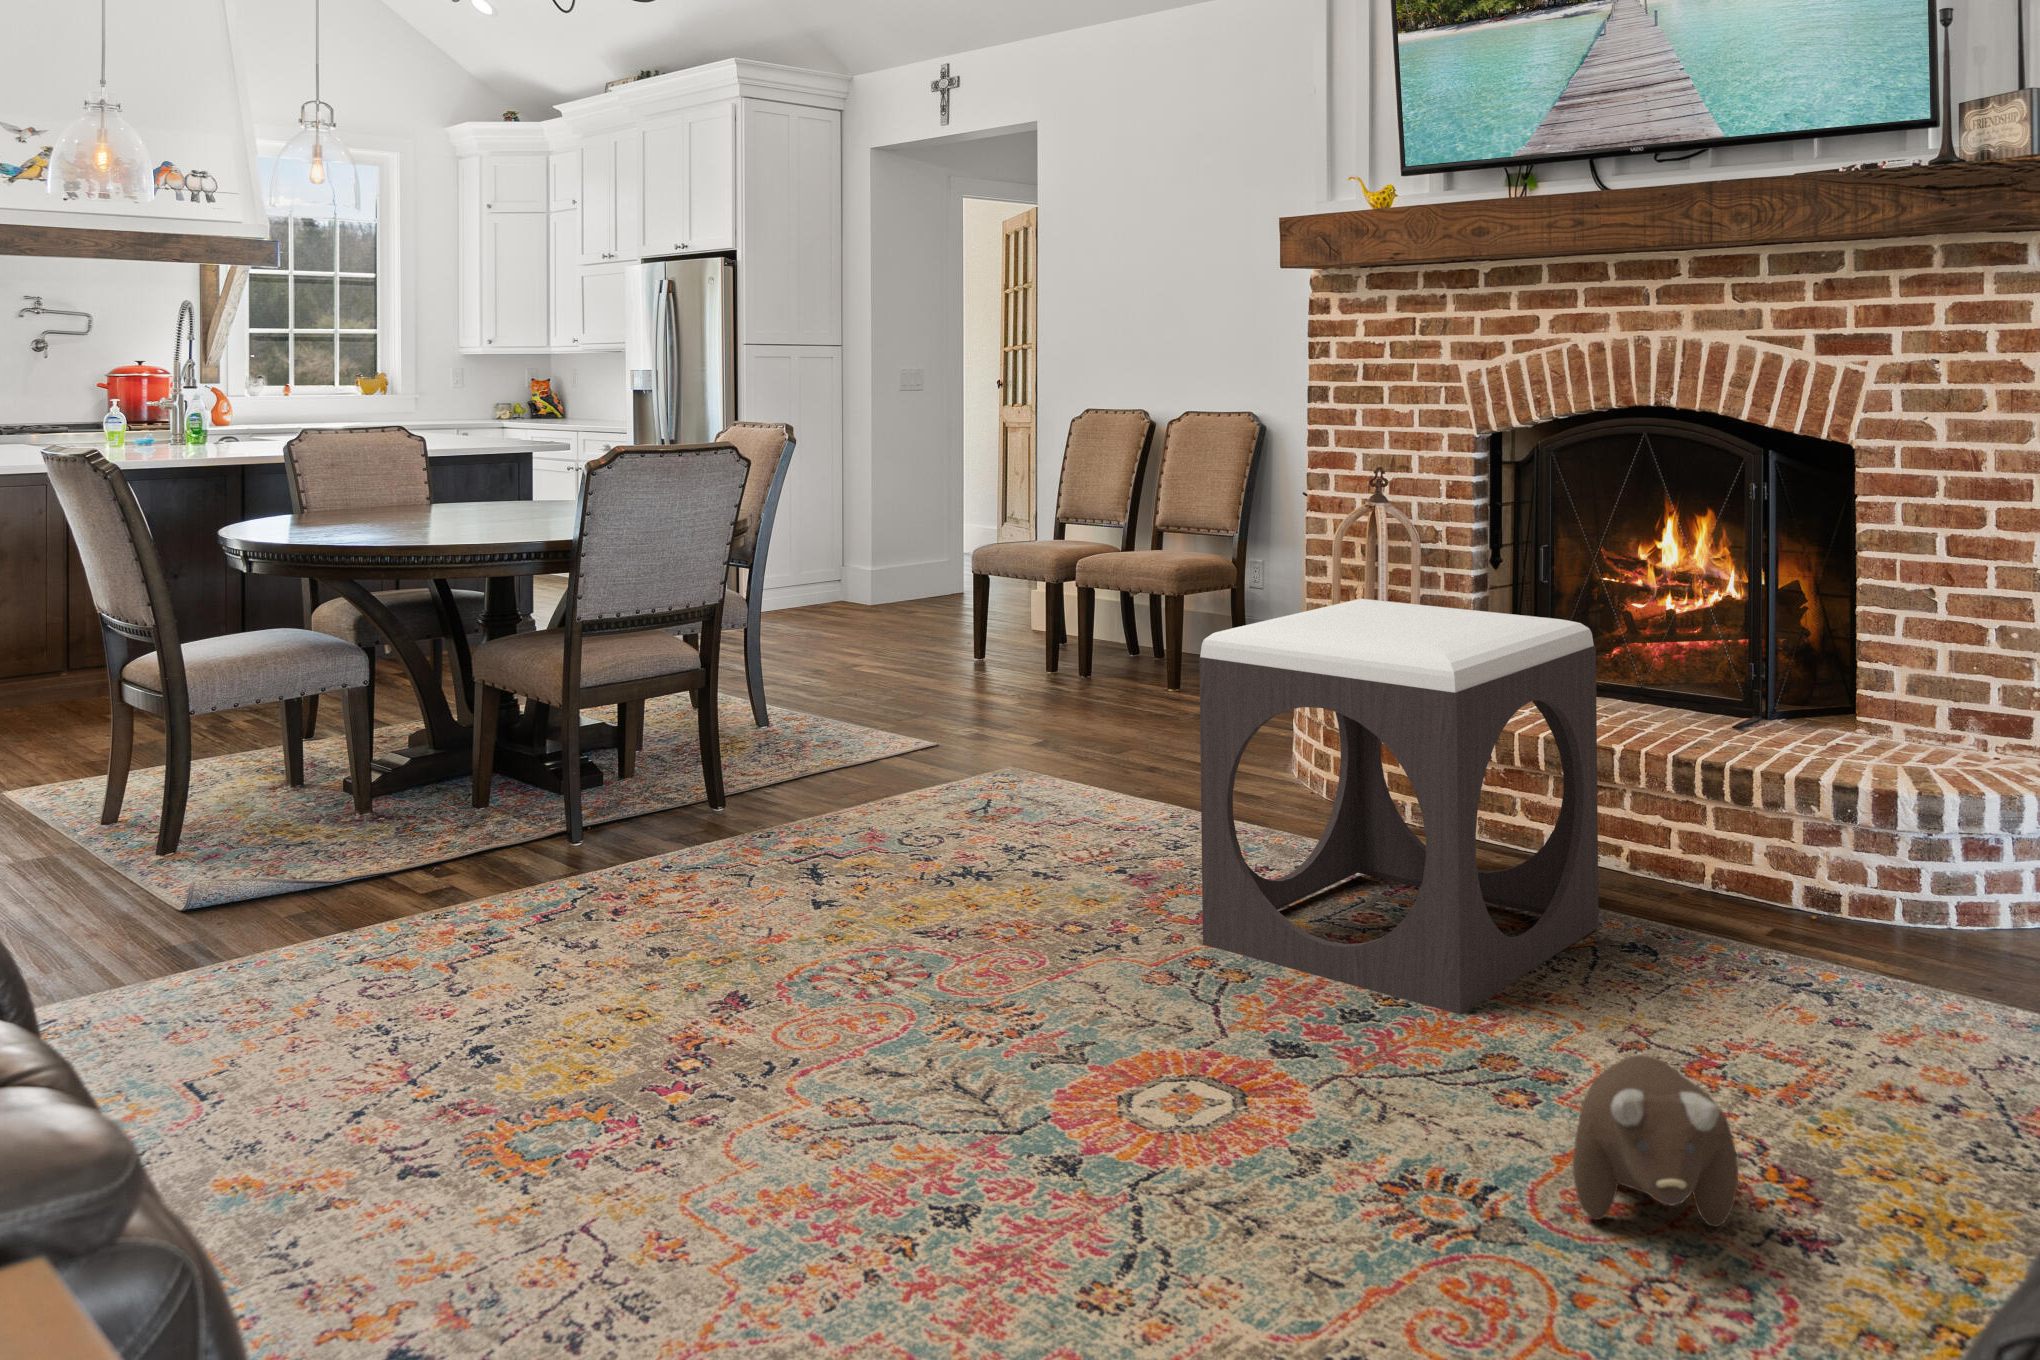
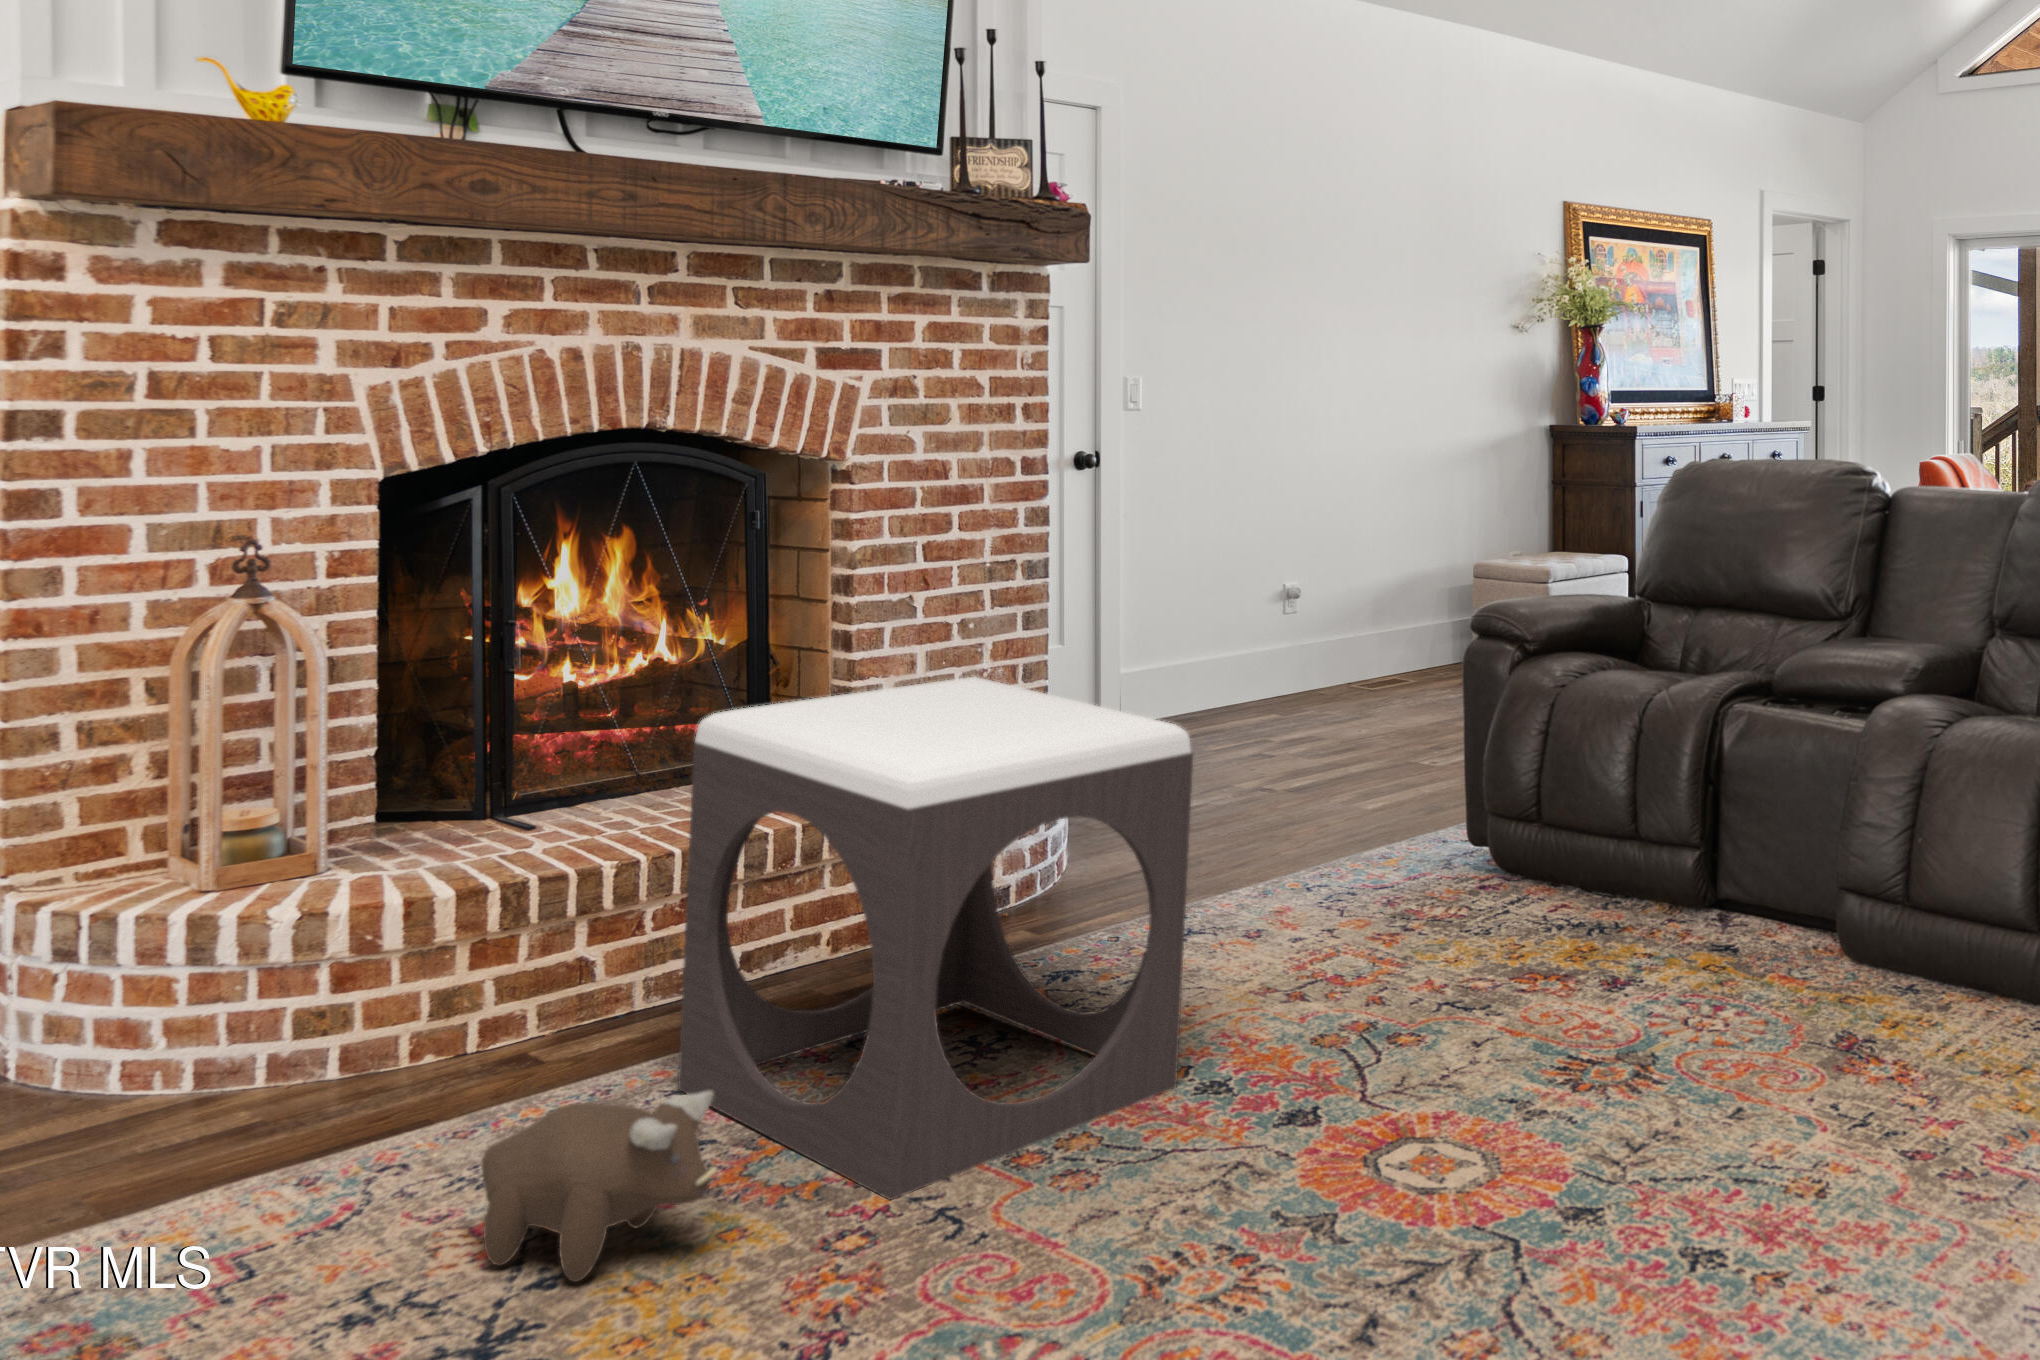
plush toy: present [1573,1055,1738,1227] -> present [481,1091,716,1282]

